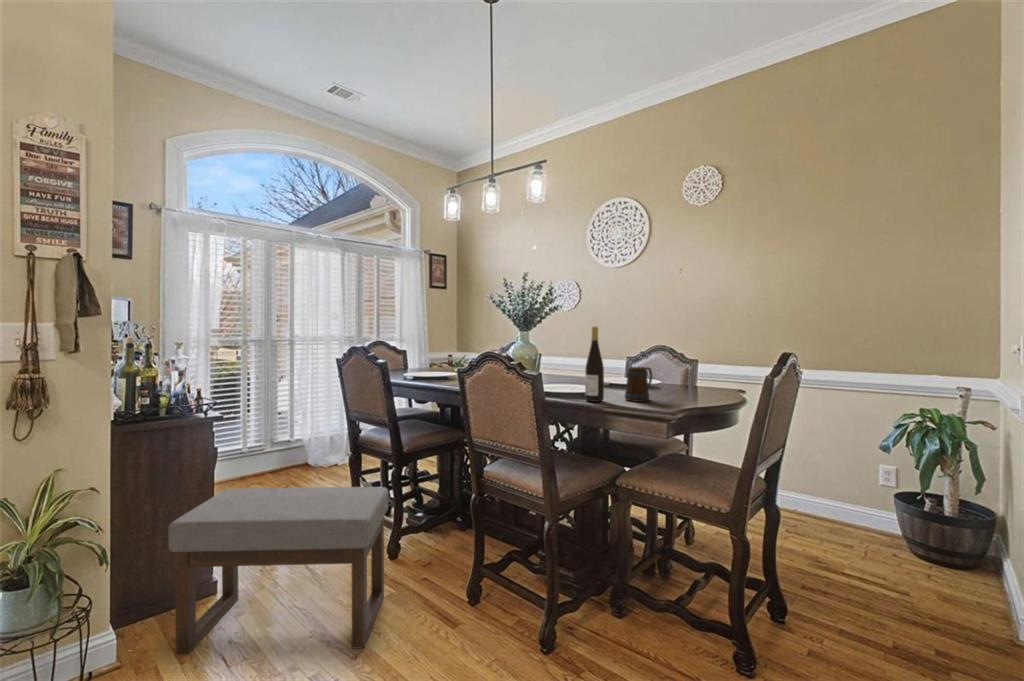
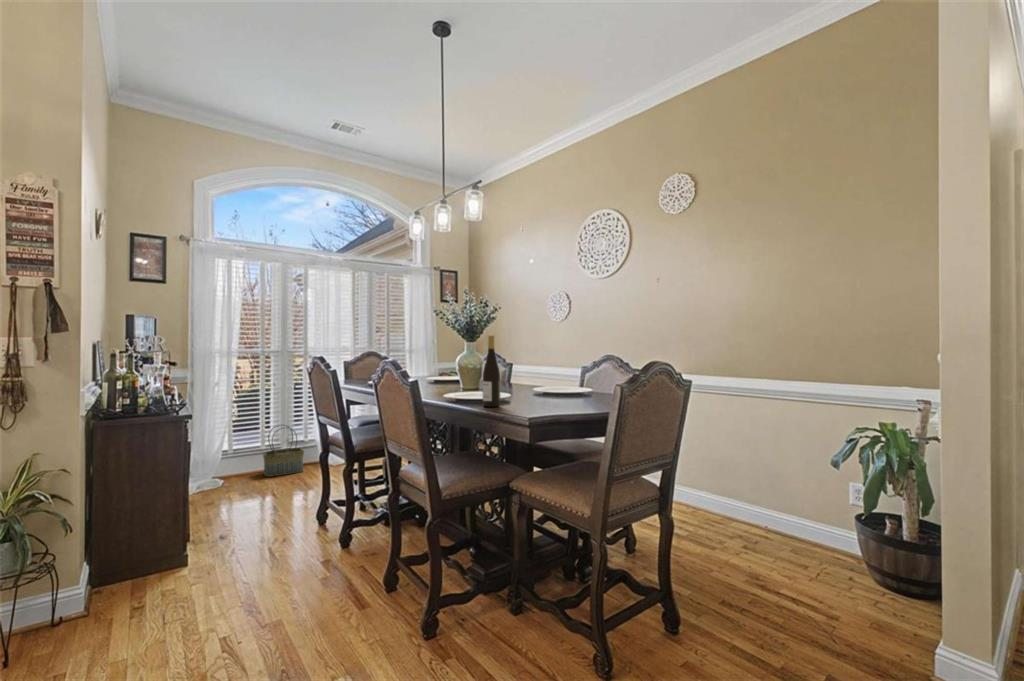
mug: present [625,367,652,402] -> none [524,374,554,407]
basket: none [251,419,298,478] -> present [263,425,304,477]
ottoman: present [168,487,389,654] -> none [118,479,317,623]

